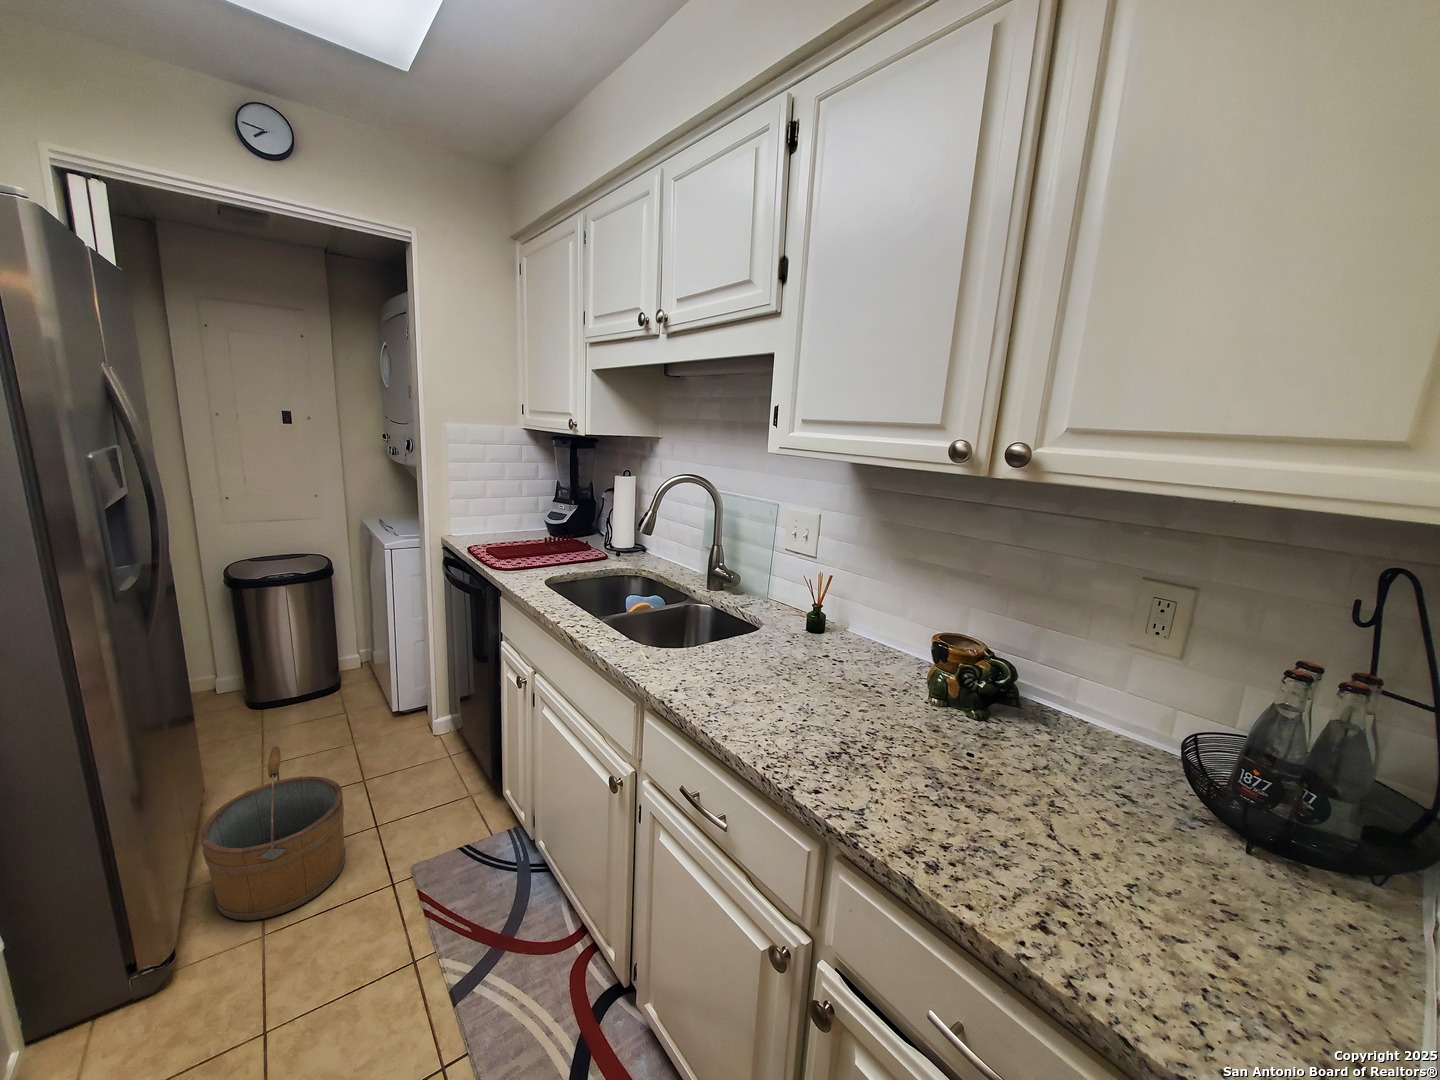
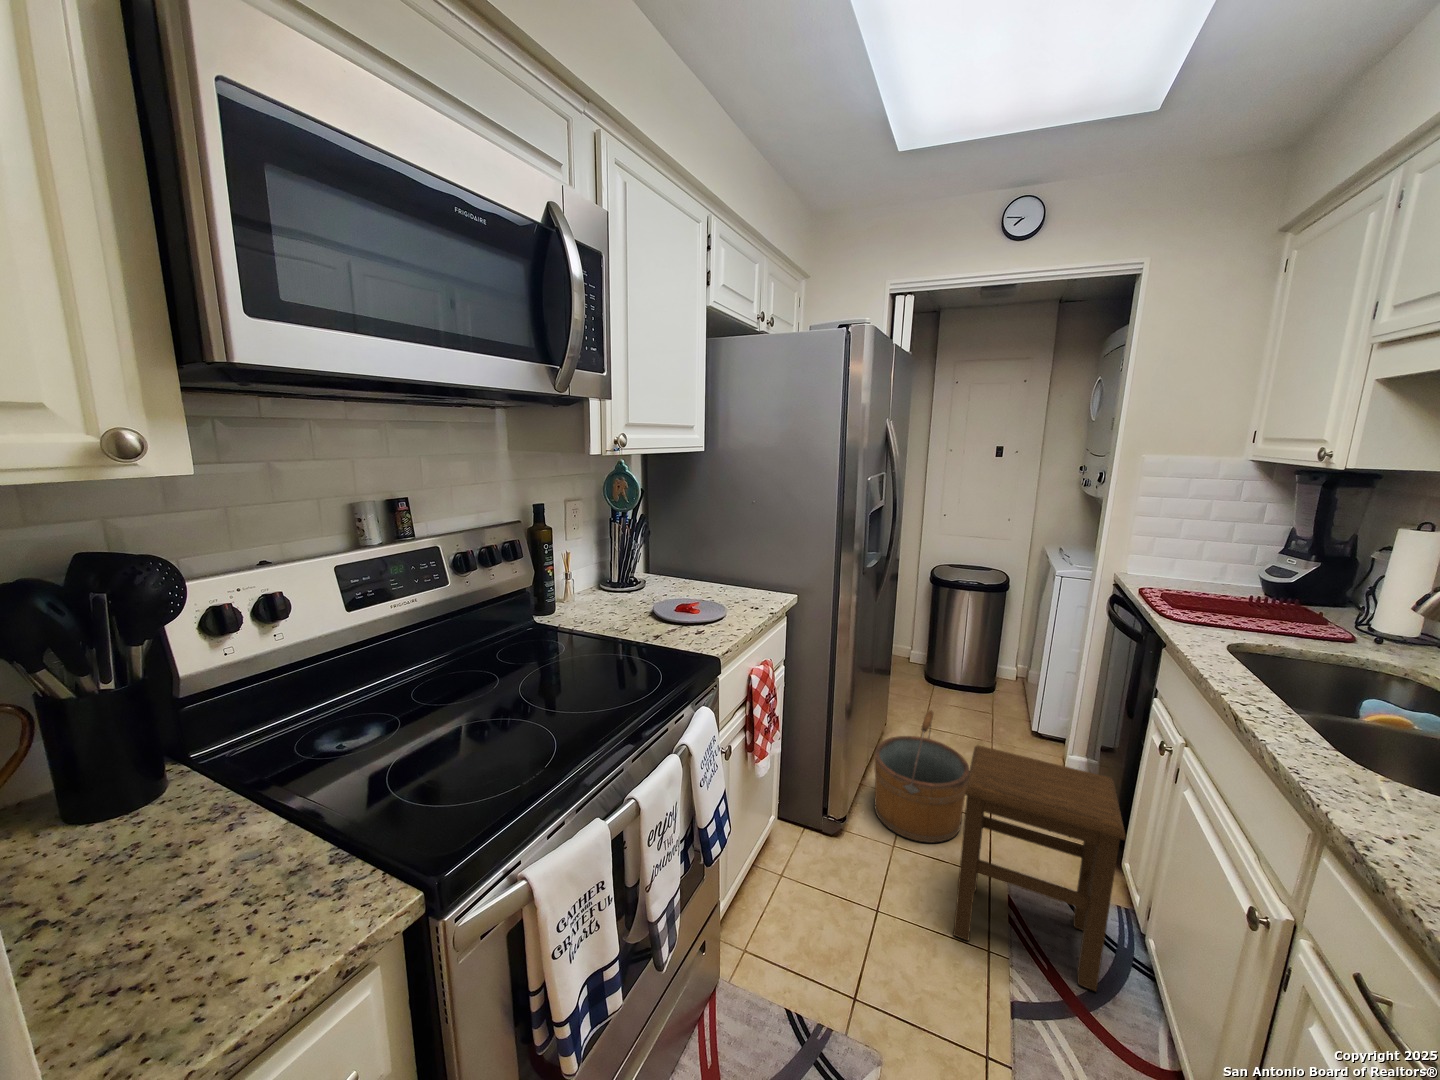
stool: none [348,726,513,978] -> present [953,746,1126,991]

